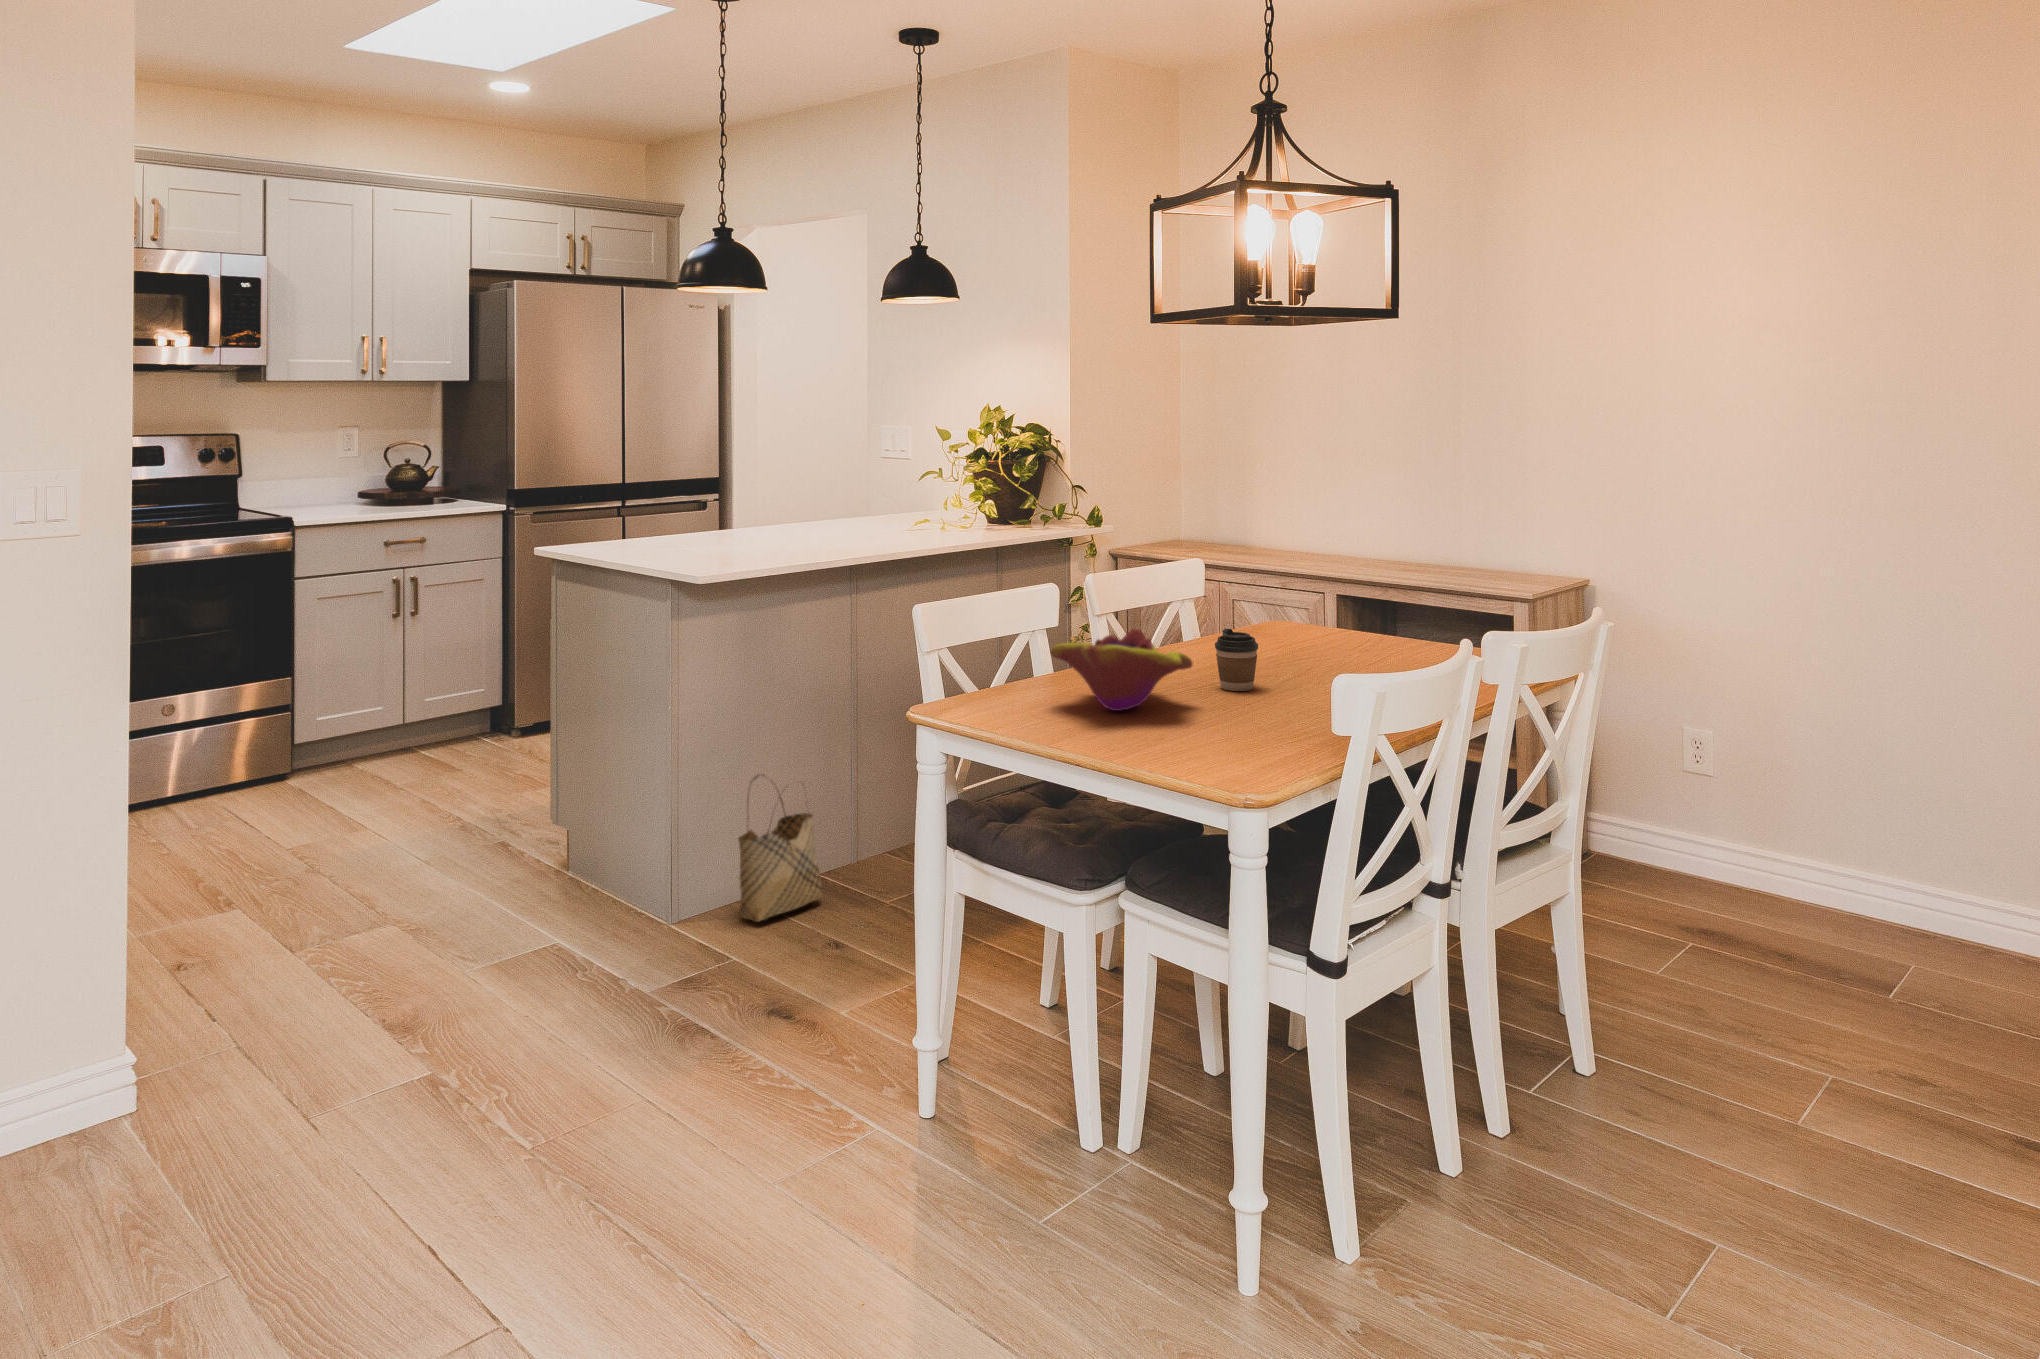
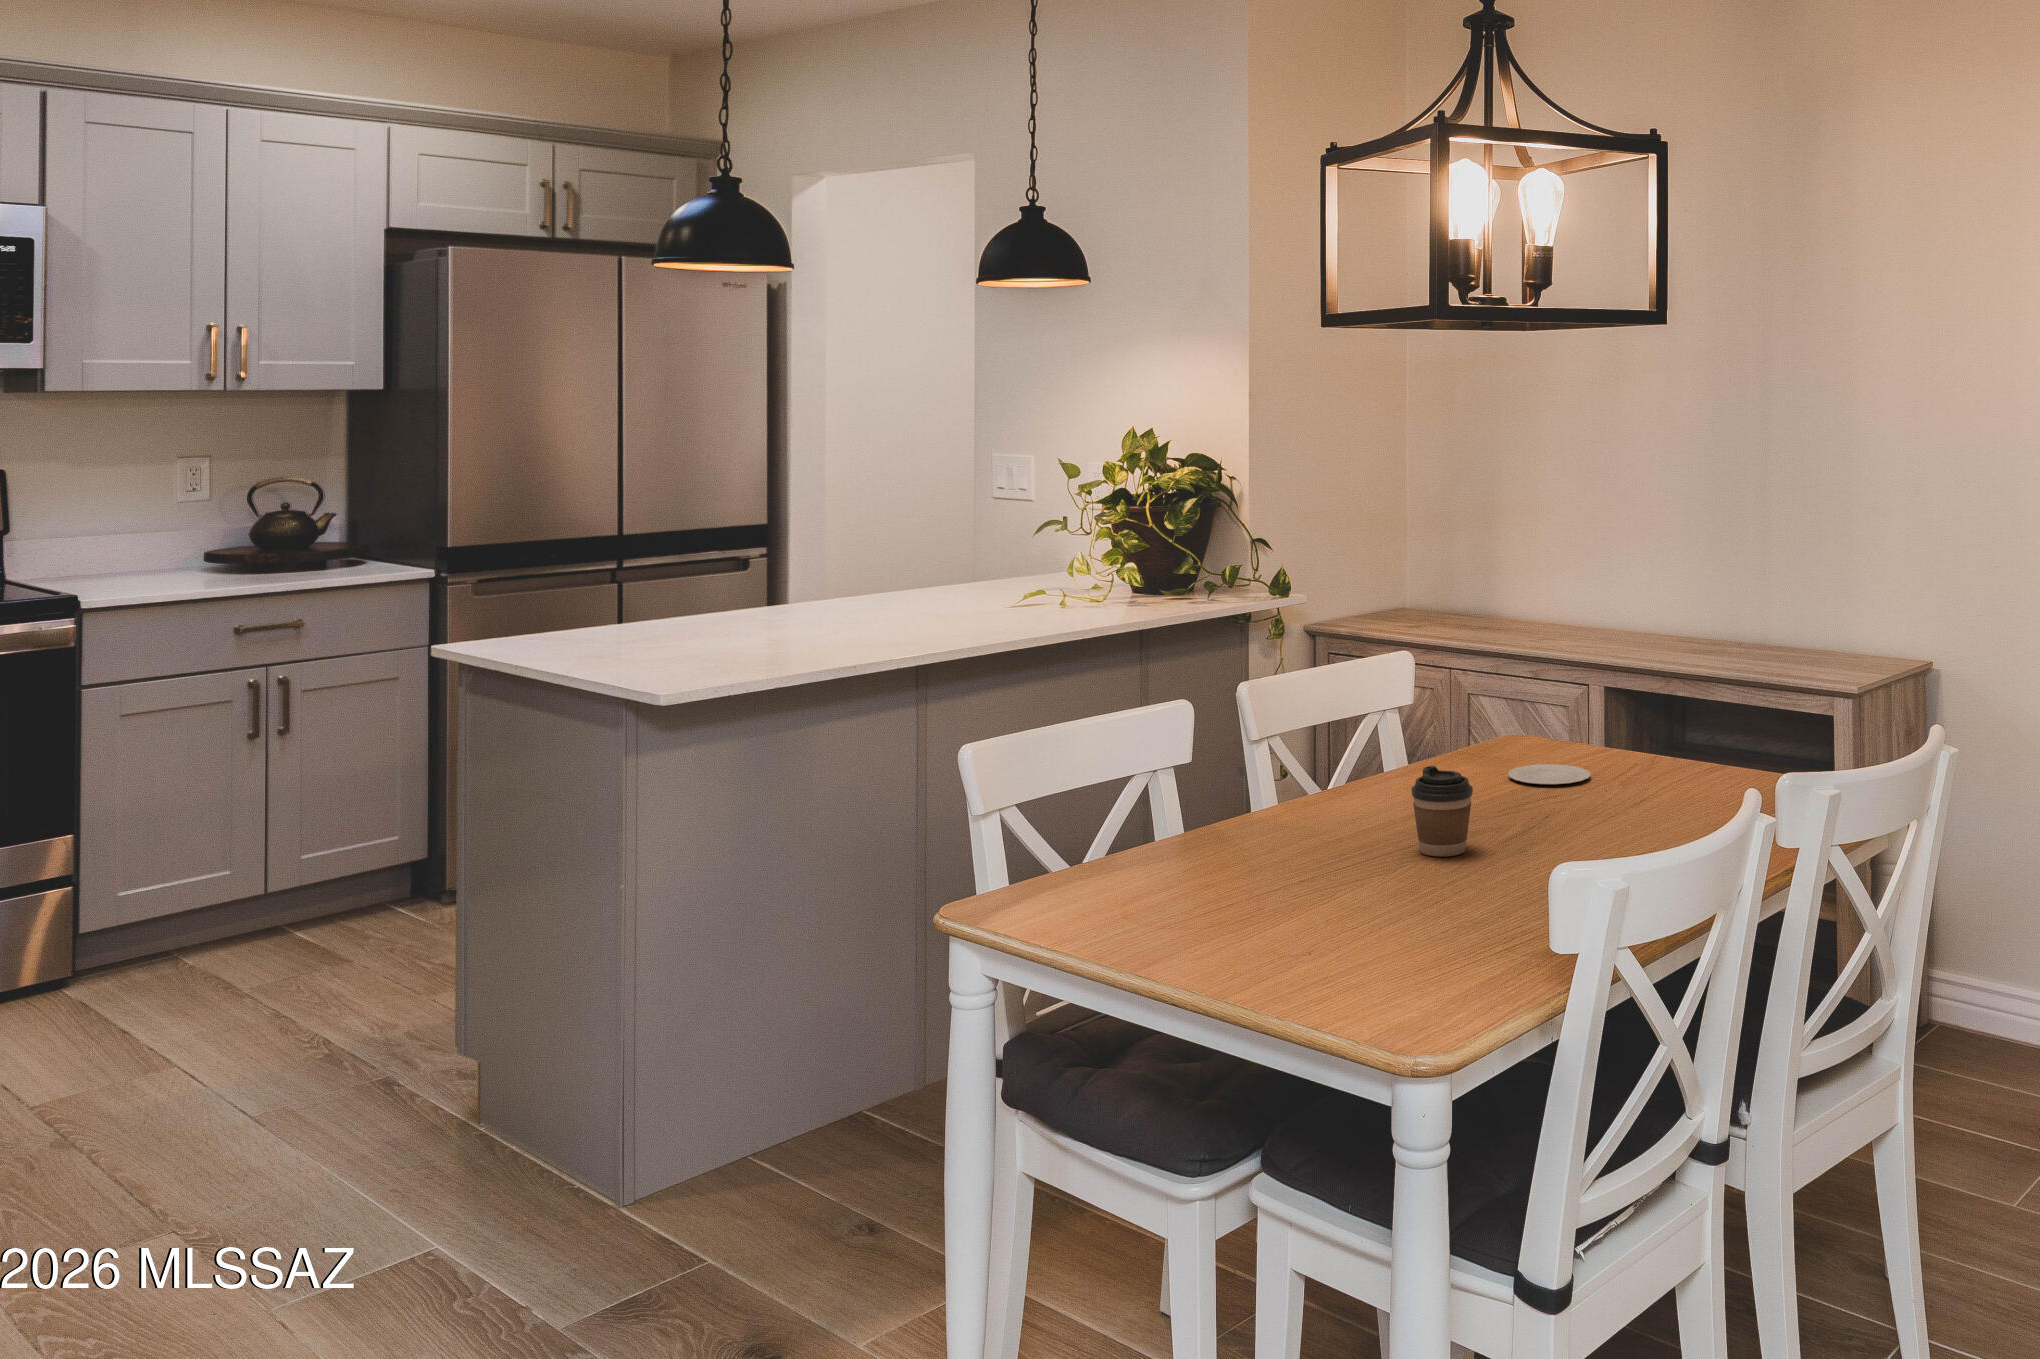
plate: none [1274,538,1335,651] -> present [1508,764,1591,784]
decorative bowl: present [1051,629,1193,711] -> none [1165,774,1374,898]
woven basket: present [738,774,822,922] -> none [732,976,865,1196]

